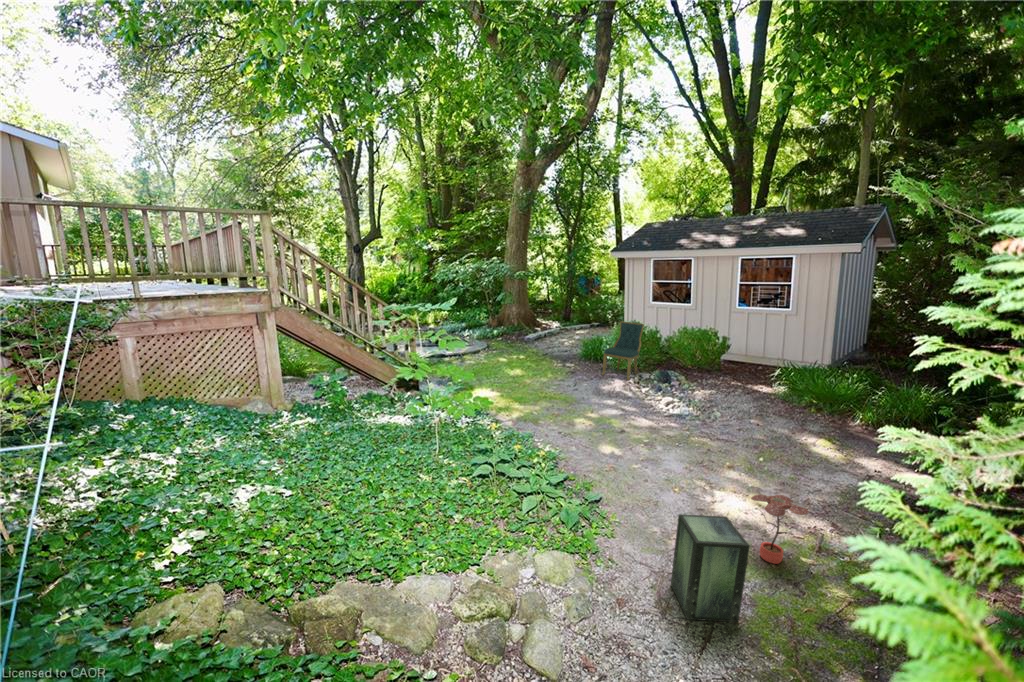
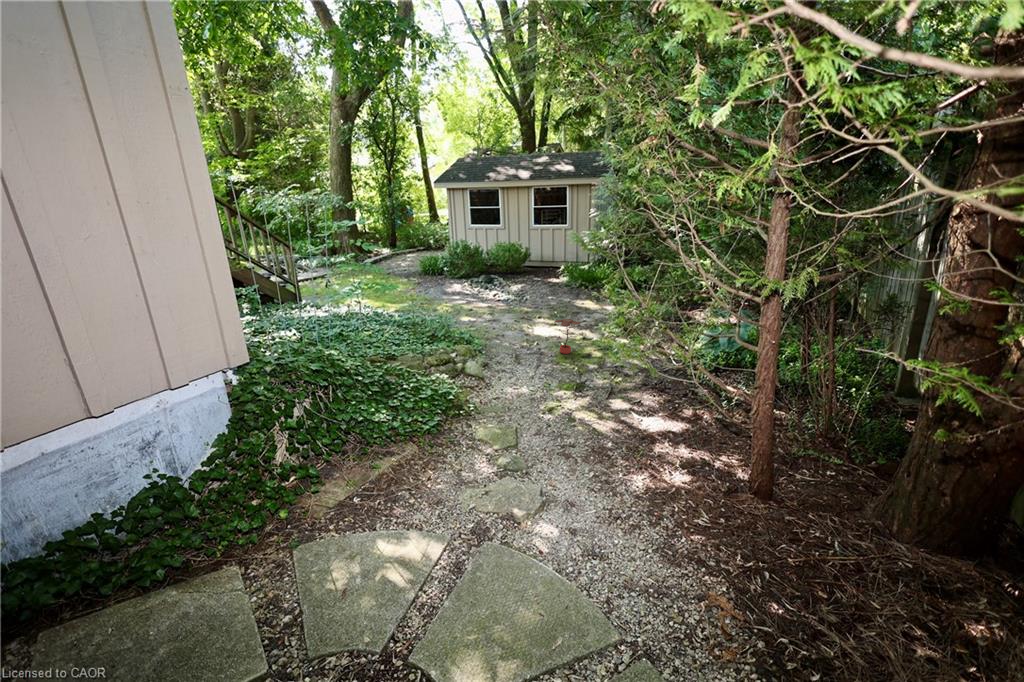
chair: present [602,321,644,380] -> none [442,240,470,285]
storage box: present [671,514,750,622] -> none [519,327,555,377]

